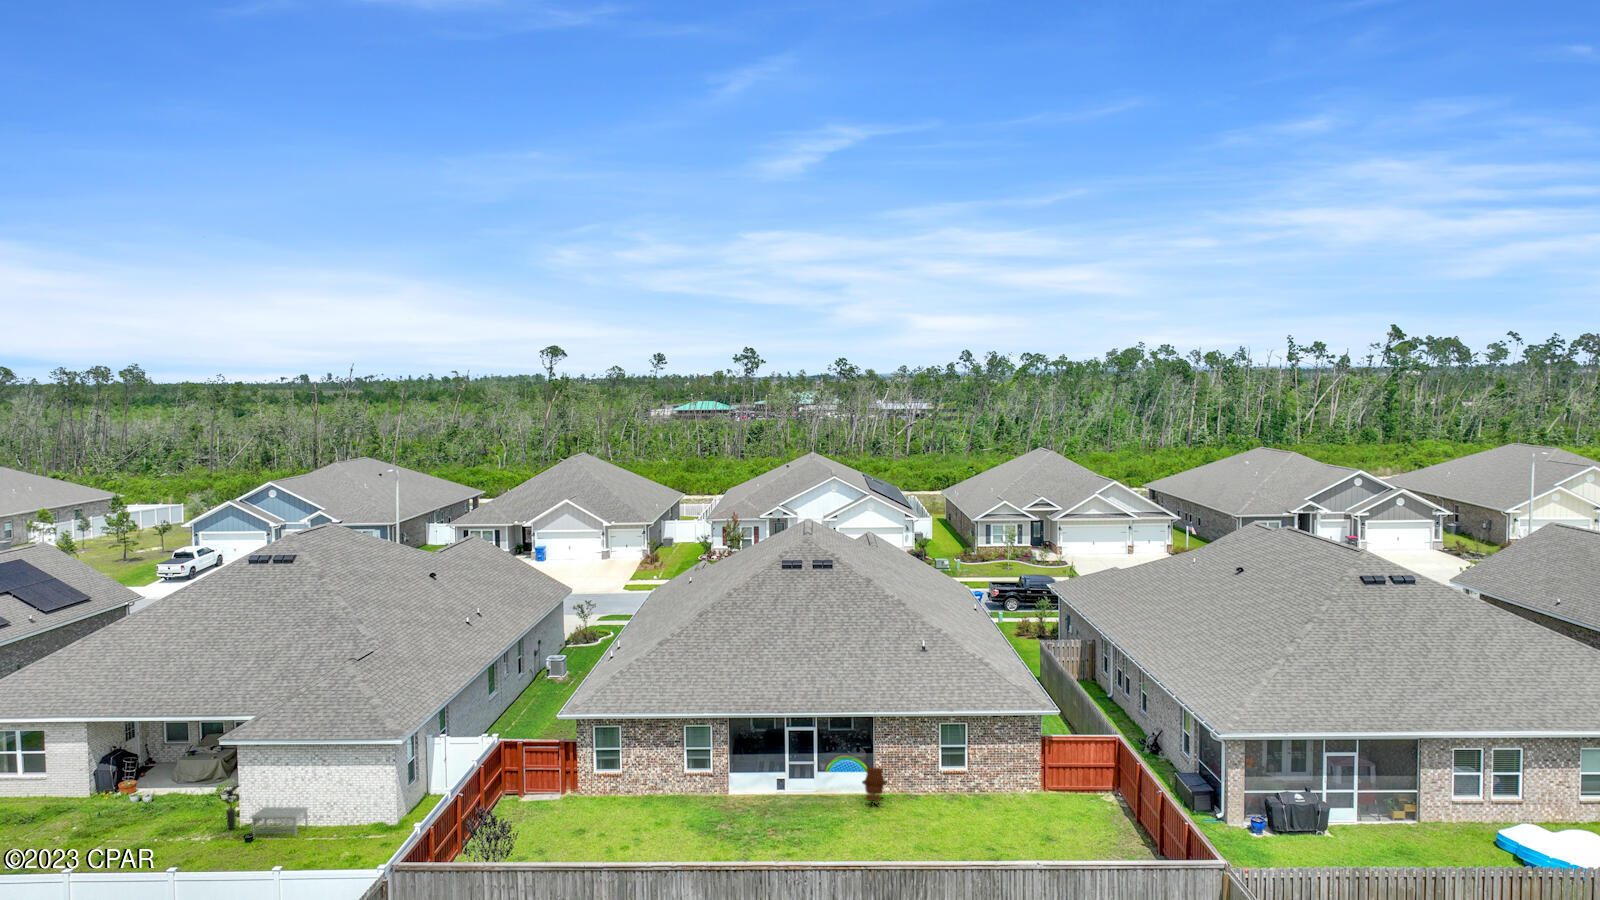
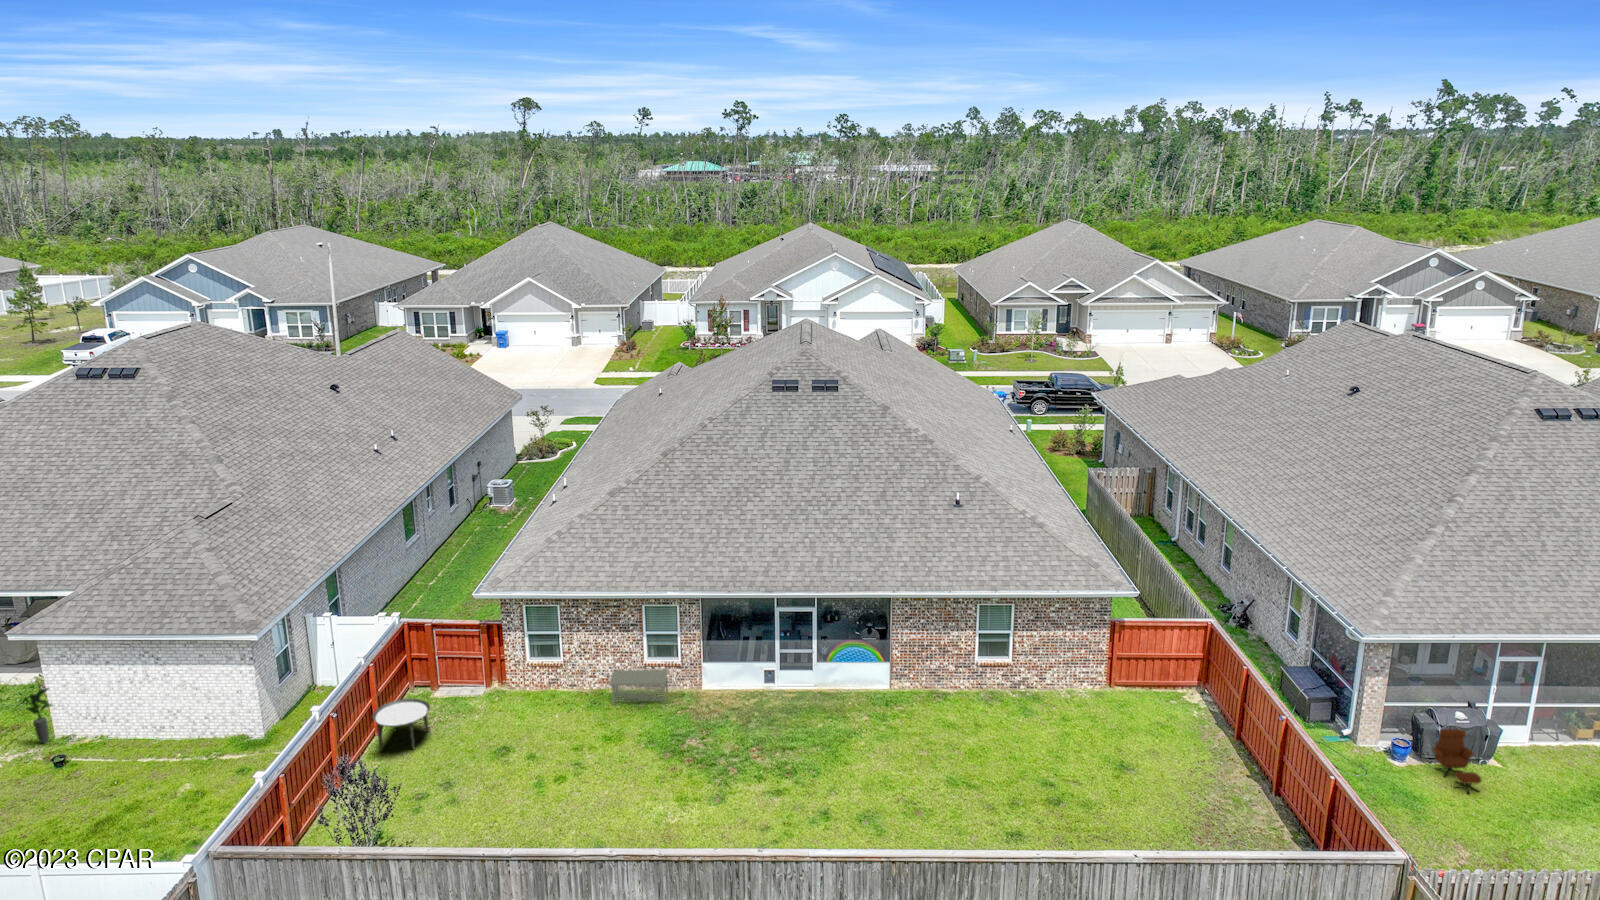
lounge chair: present [862,768,887,806] -> present [1432,729,1481,794]
round table: none [481,796,524,833] -> present [372,699,430,749]
storage bench: present [250,807,308,836] -> present [609,669,668,704]

